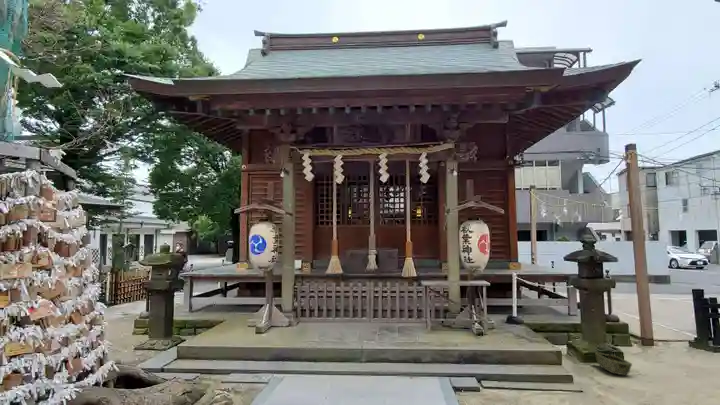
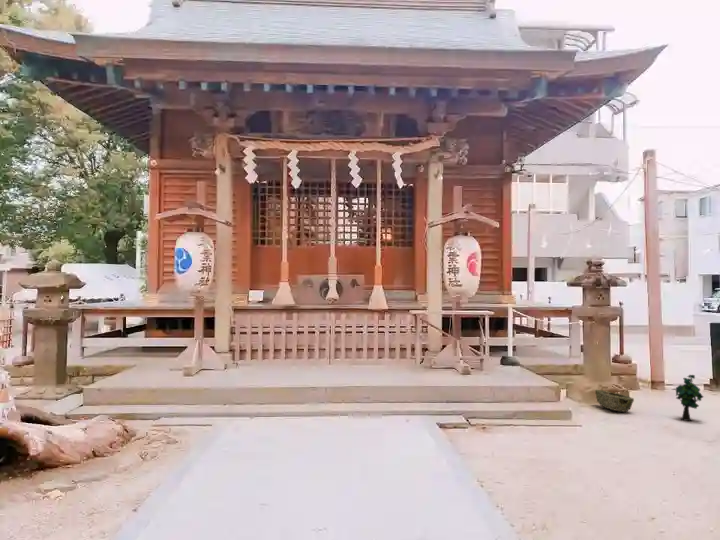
decorative plant: none [667,345,700,388] -> present [673,375,703,421]

